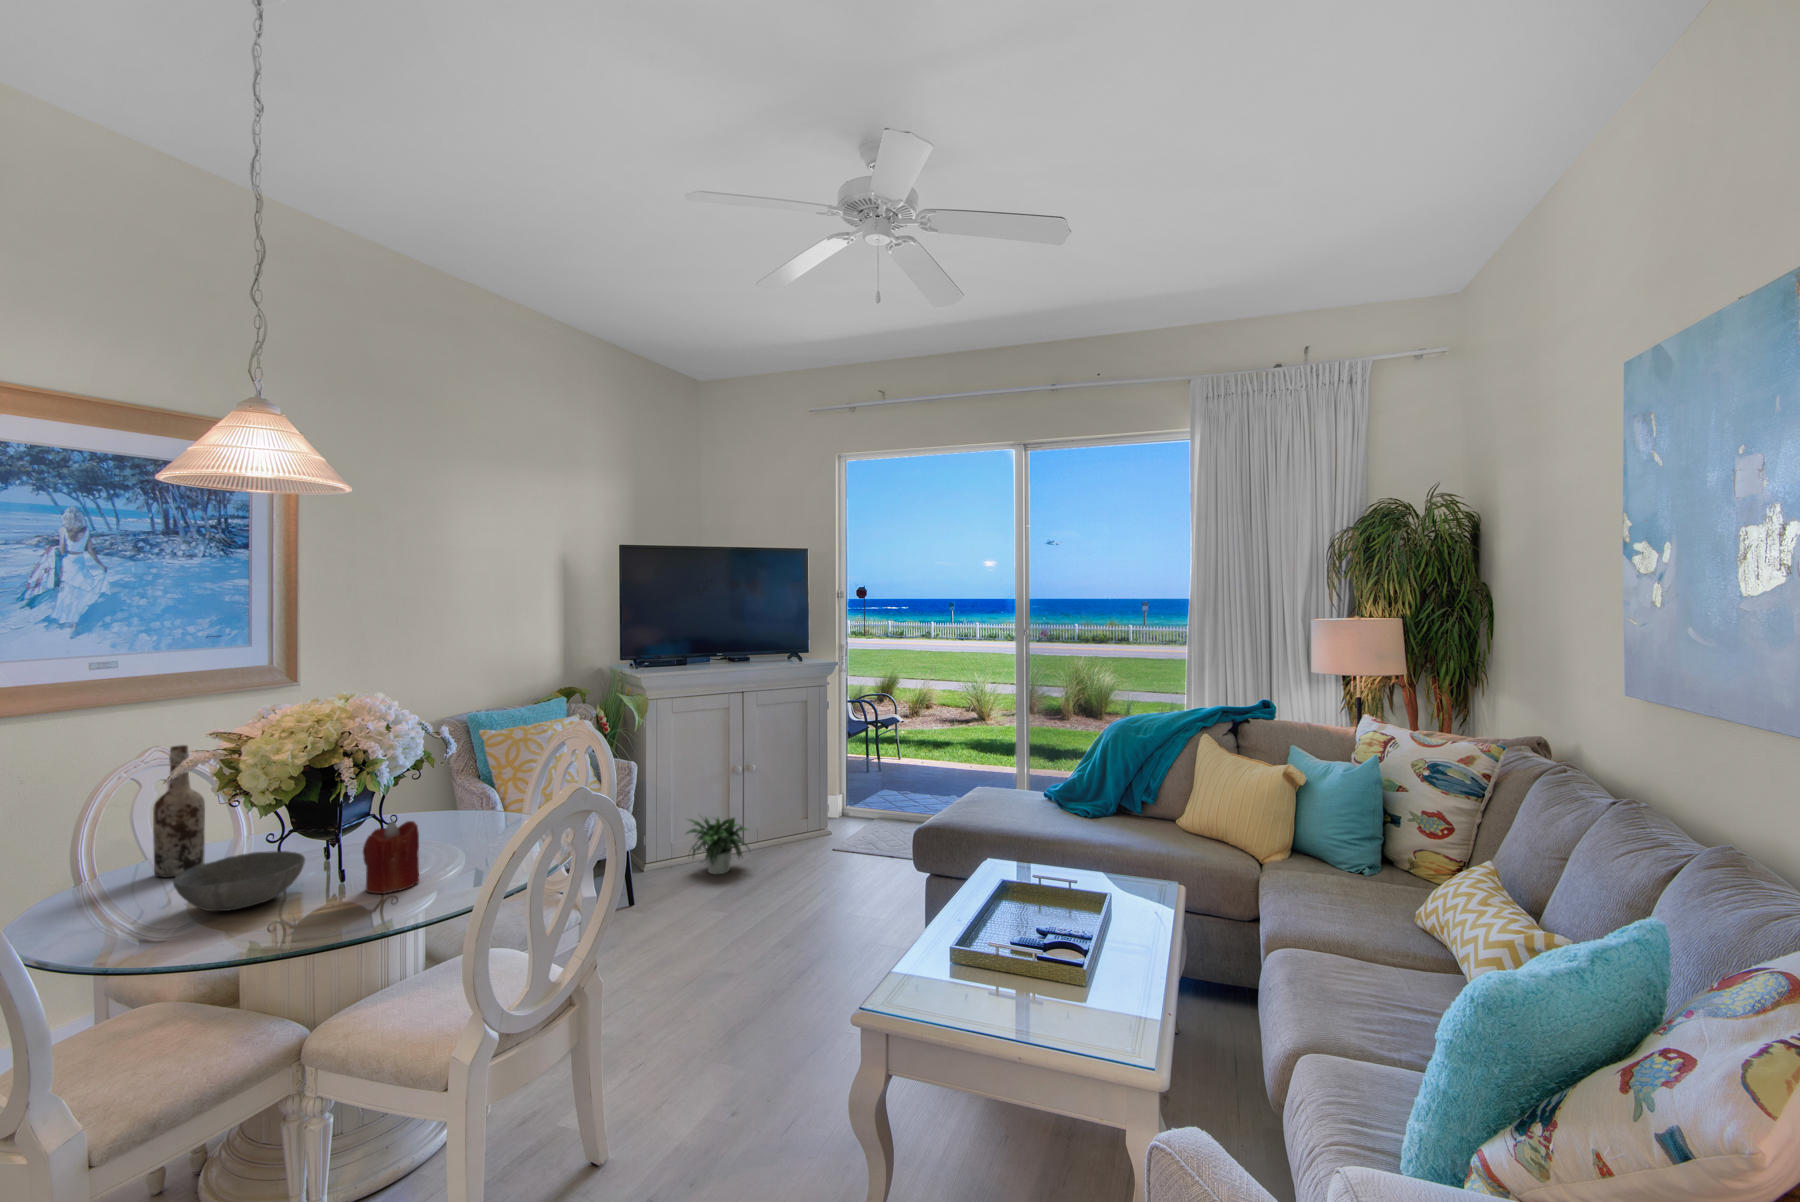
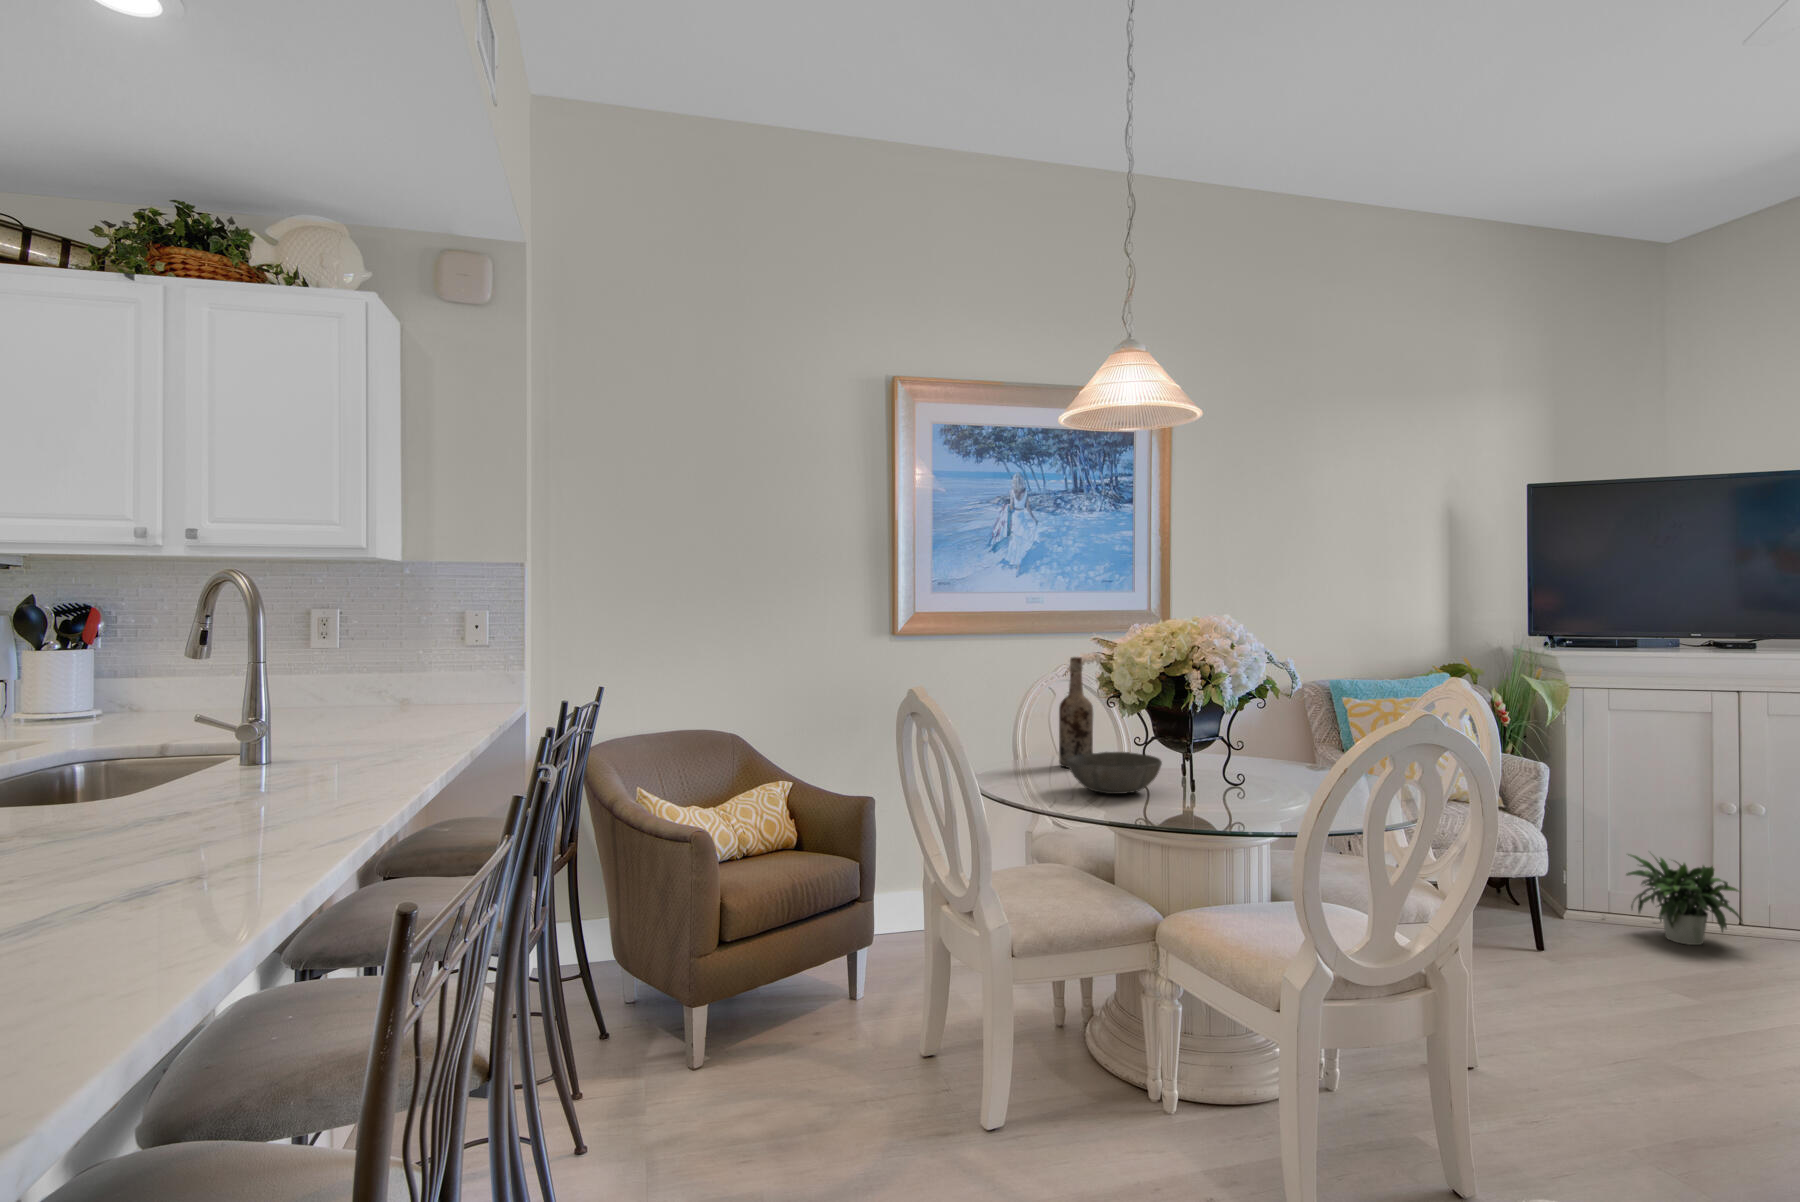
candle: present [363,820,419,894] -> none [1208,736,1259,807]

